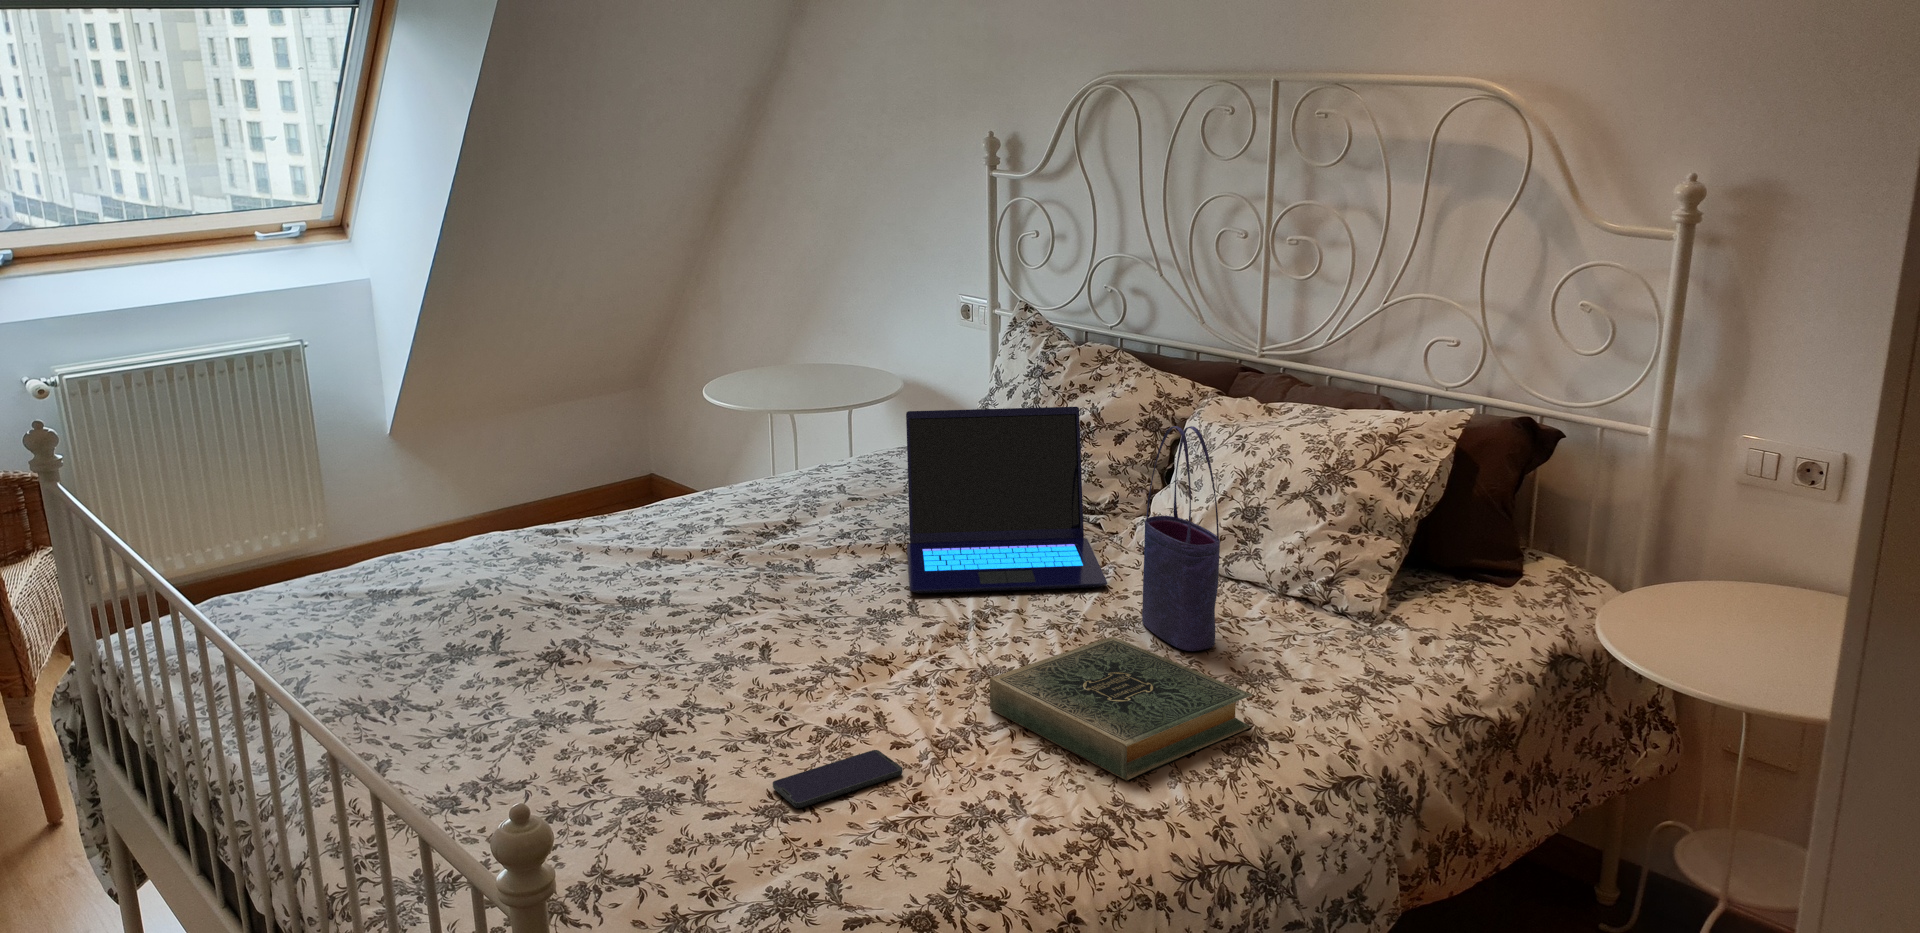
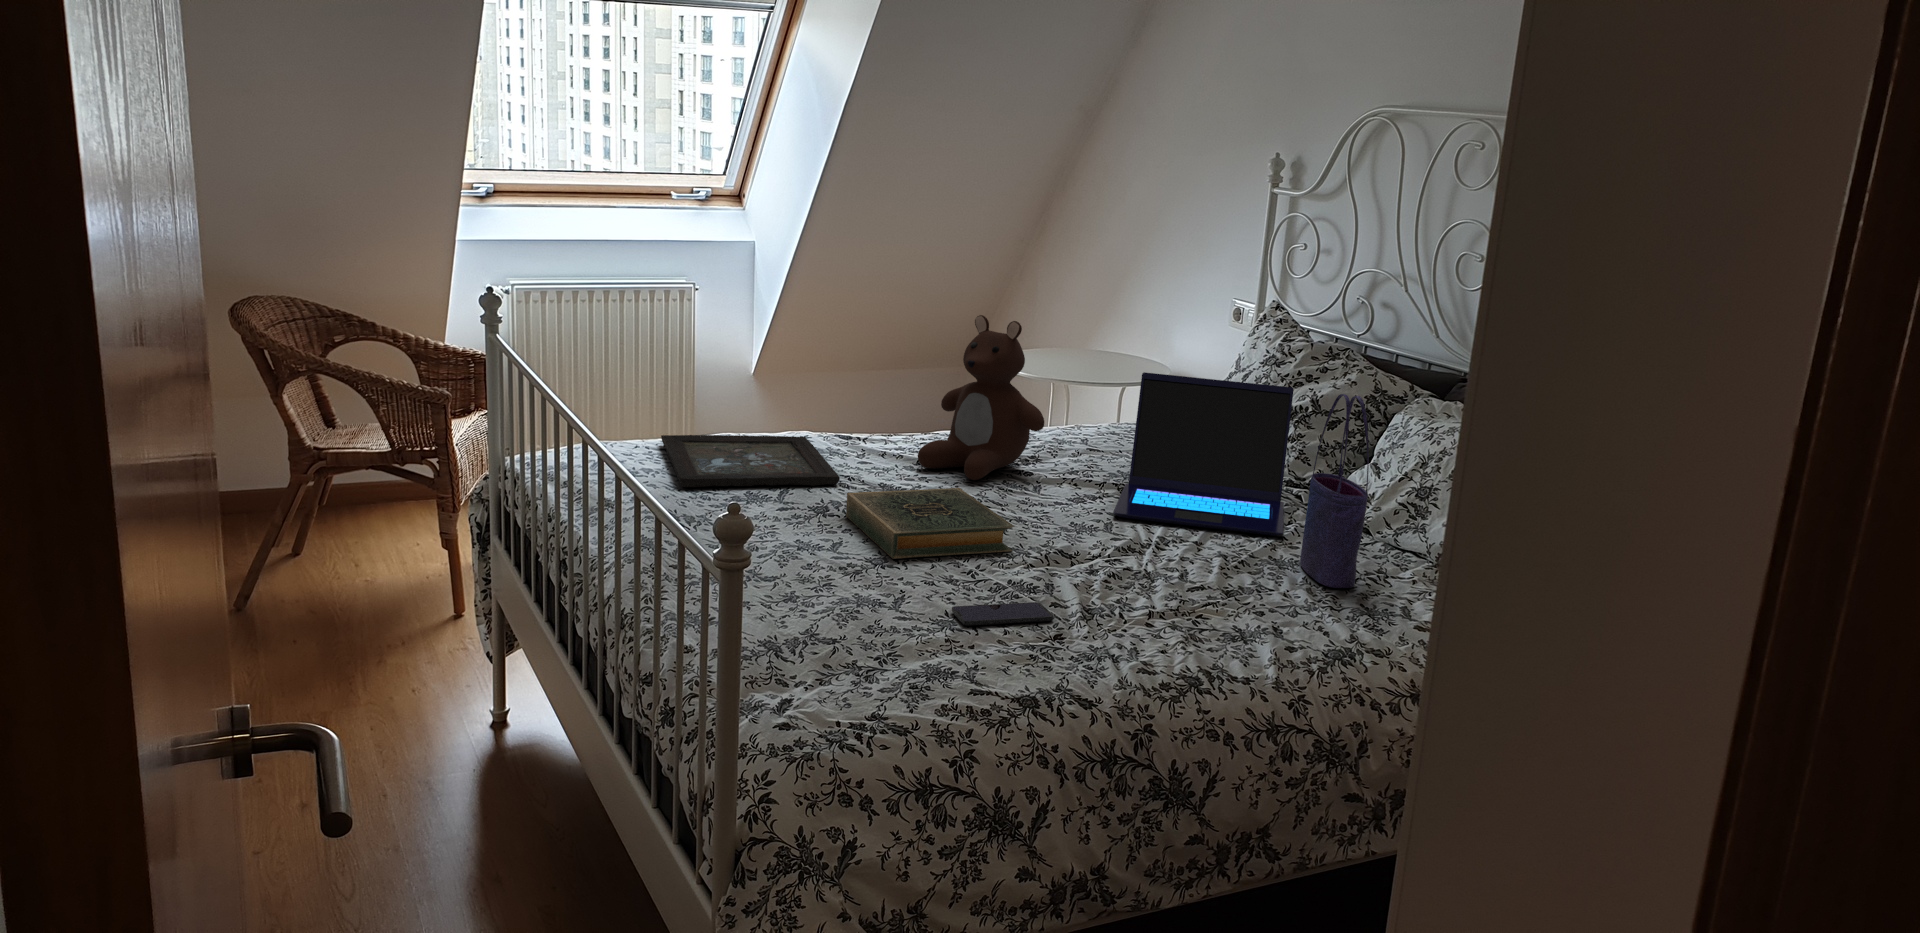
teddy bear: none [654,368,802,570] -> present [918,315,1044,480]
tray: none [314,542,566,650] -> present [661,435,840,487]
hardback book: present [990,636,1252,780] -> present [846,488,1015,559]

